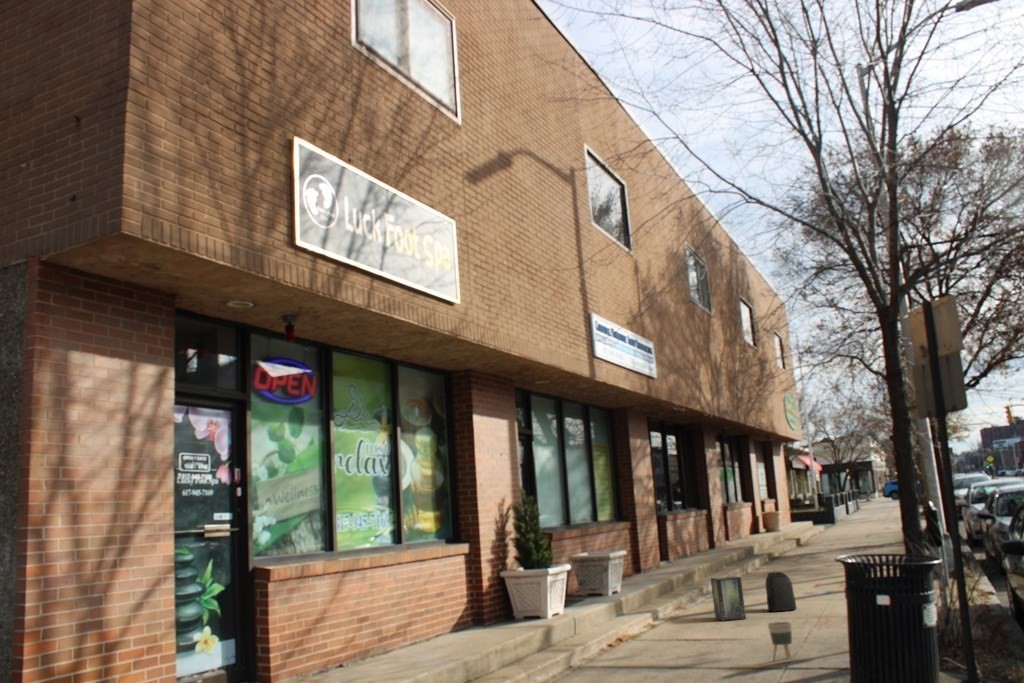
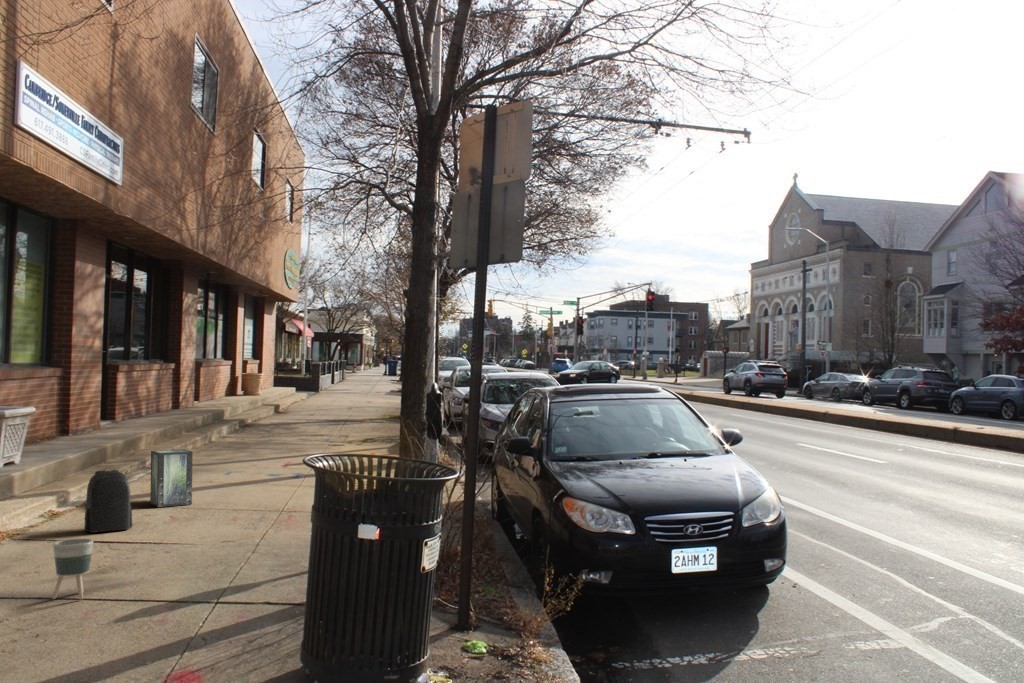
backpack: present [766,572,796,611] -> present [84,470,133,533]
planter: present [768,622,792,661] -> present [53,539,93,599]

